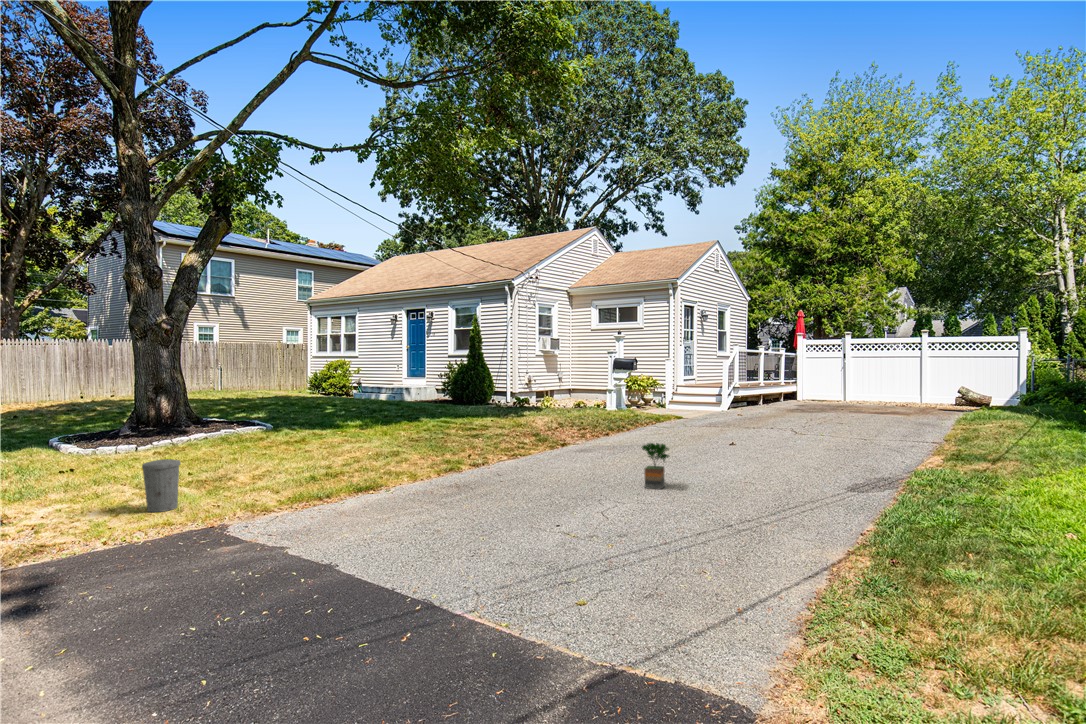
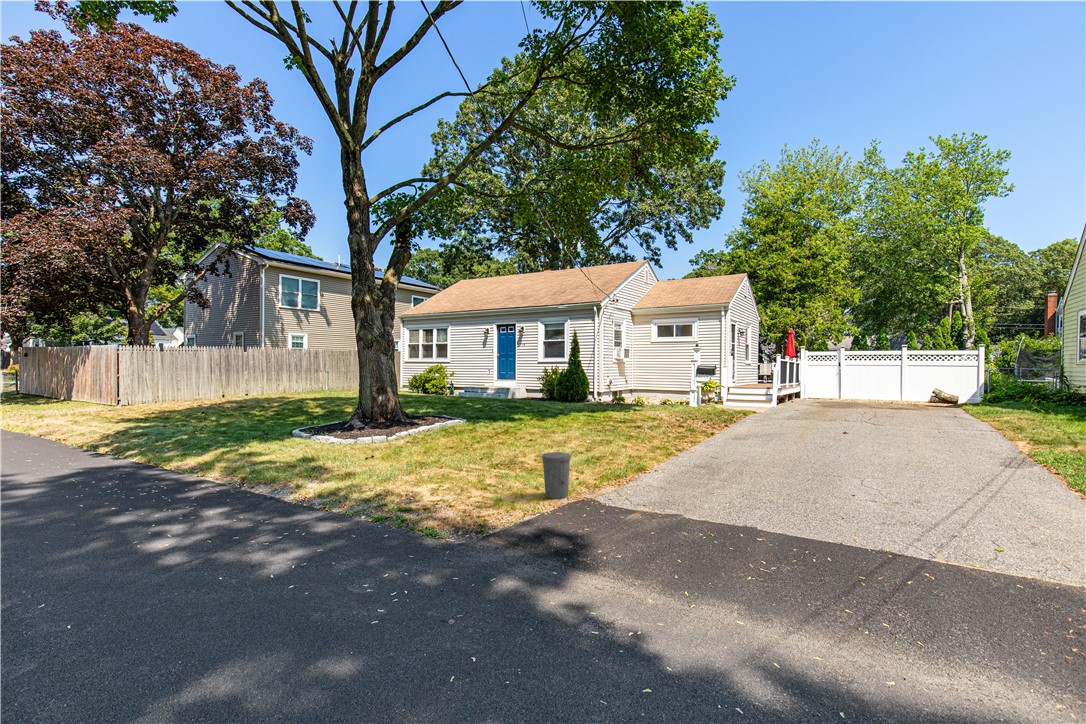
potted tree: present [642,443,669,489] -> none [896,433,929,470]

